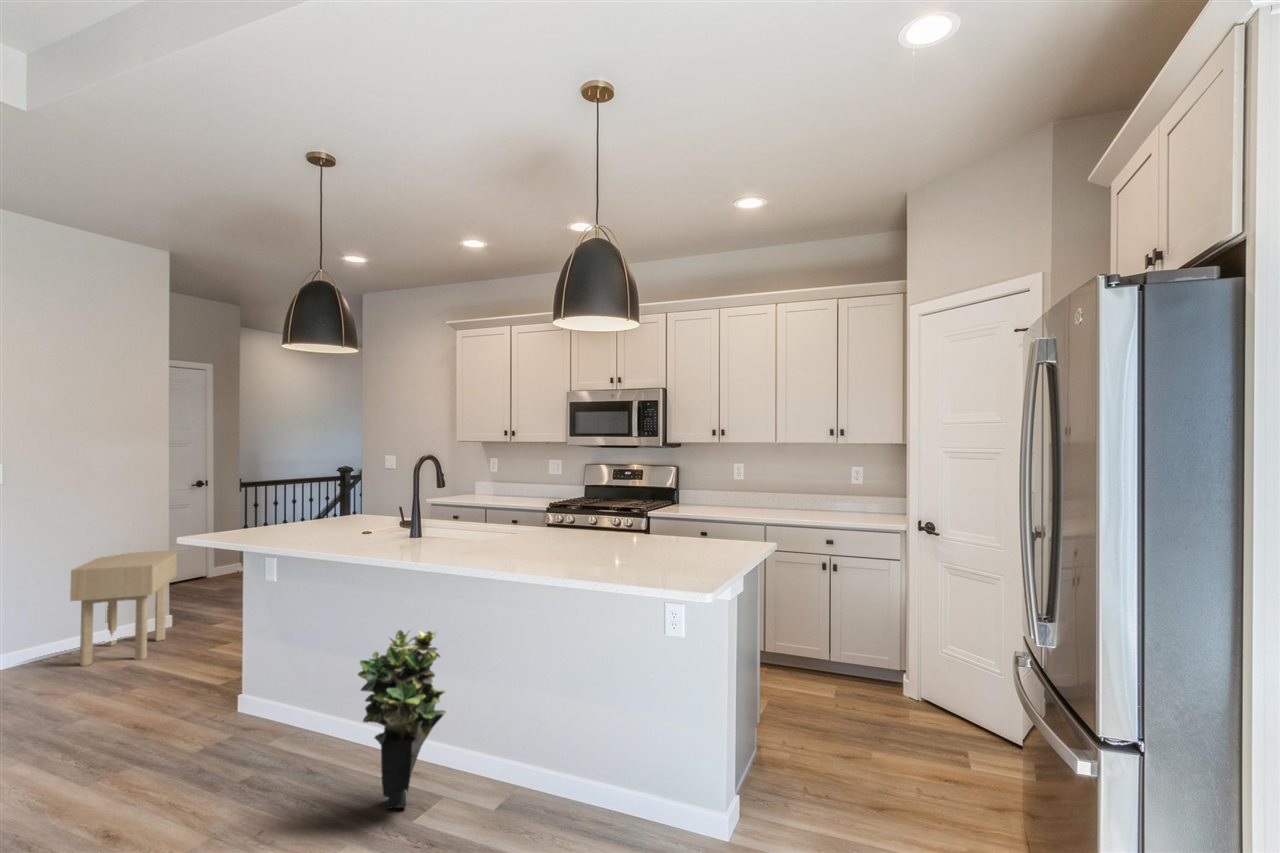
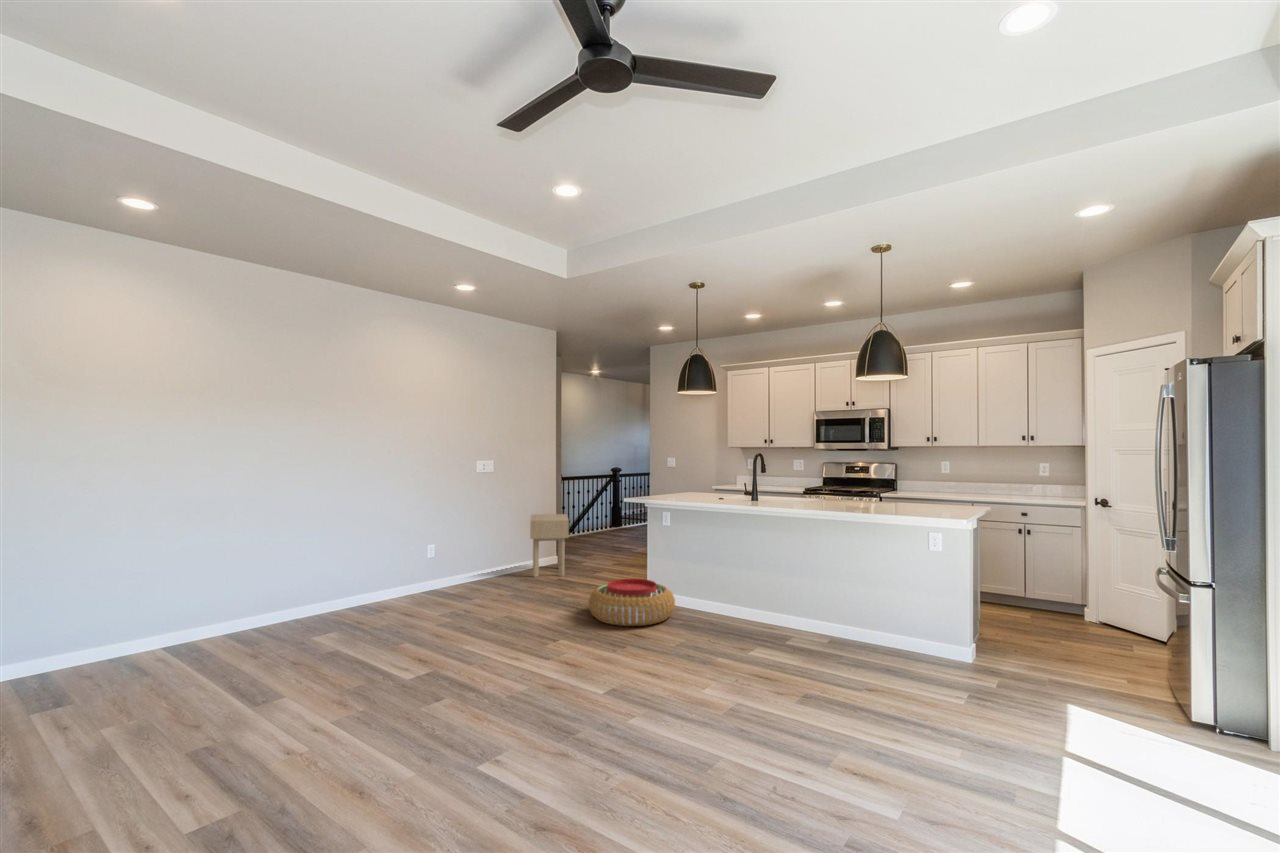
potted plant: present [358,630,446,809] -> none [744,549,794,640]
pouf: none [56,684,262,800] -> present [589,579,675,626]

